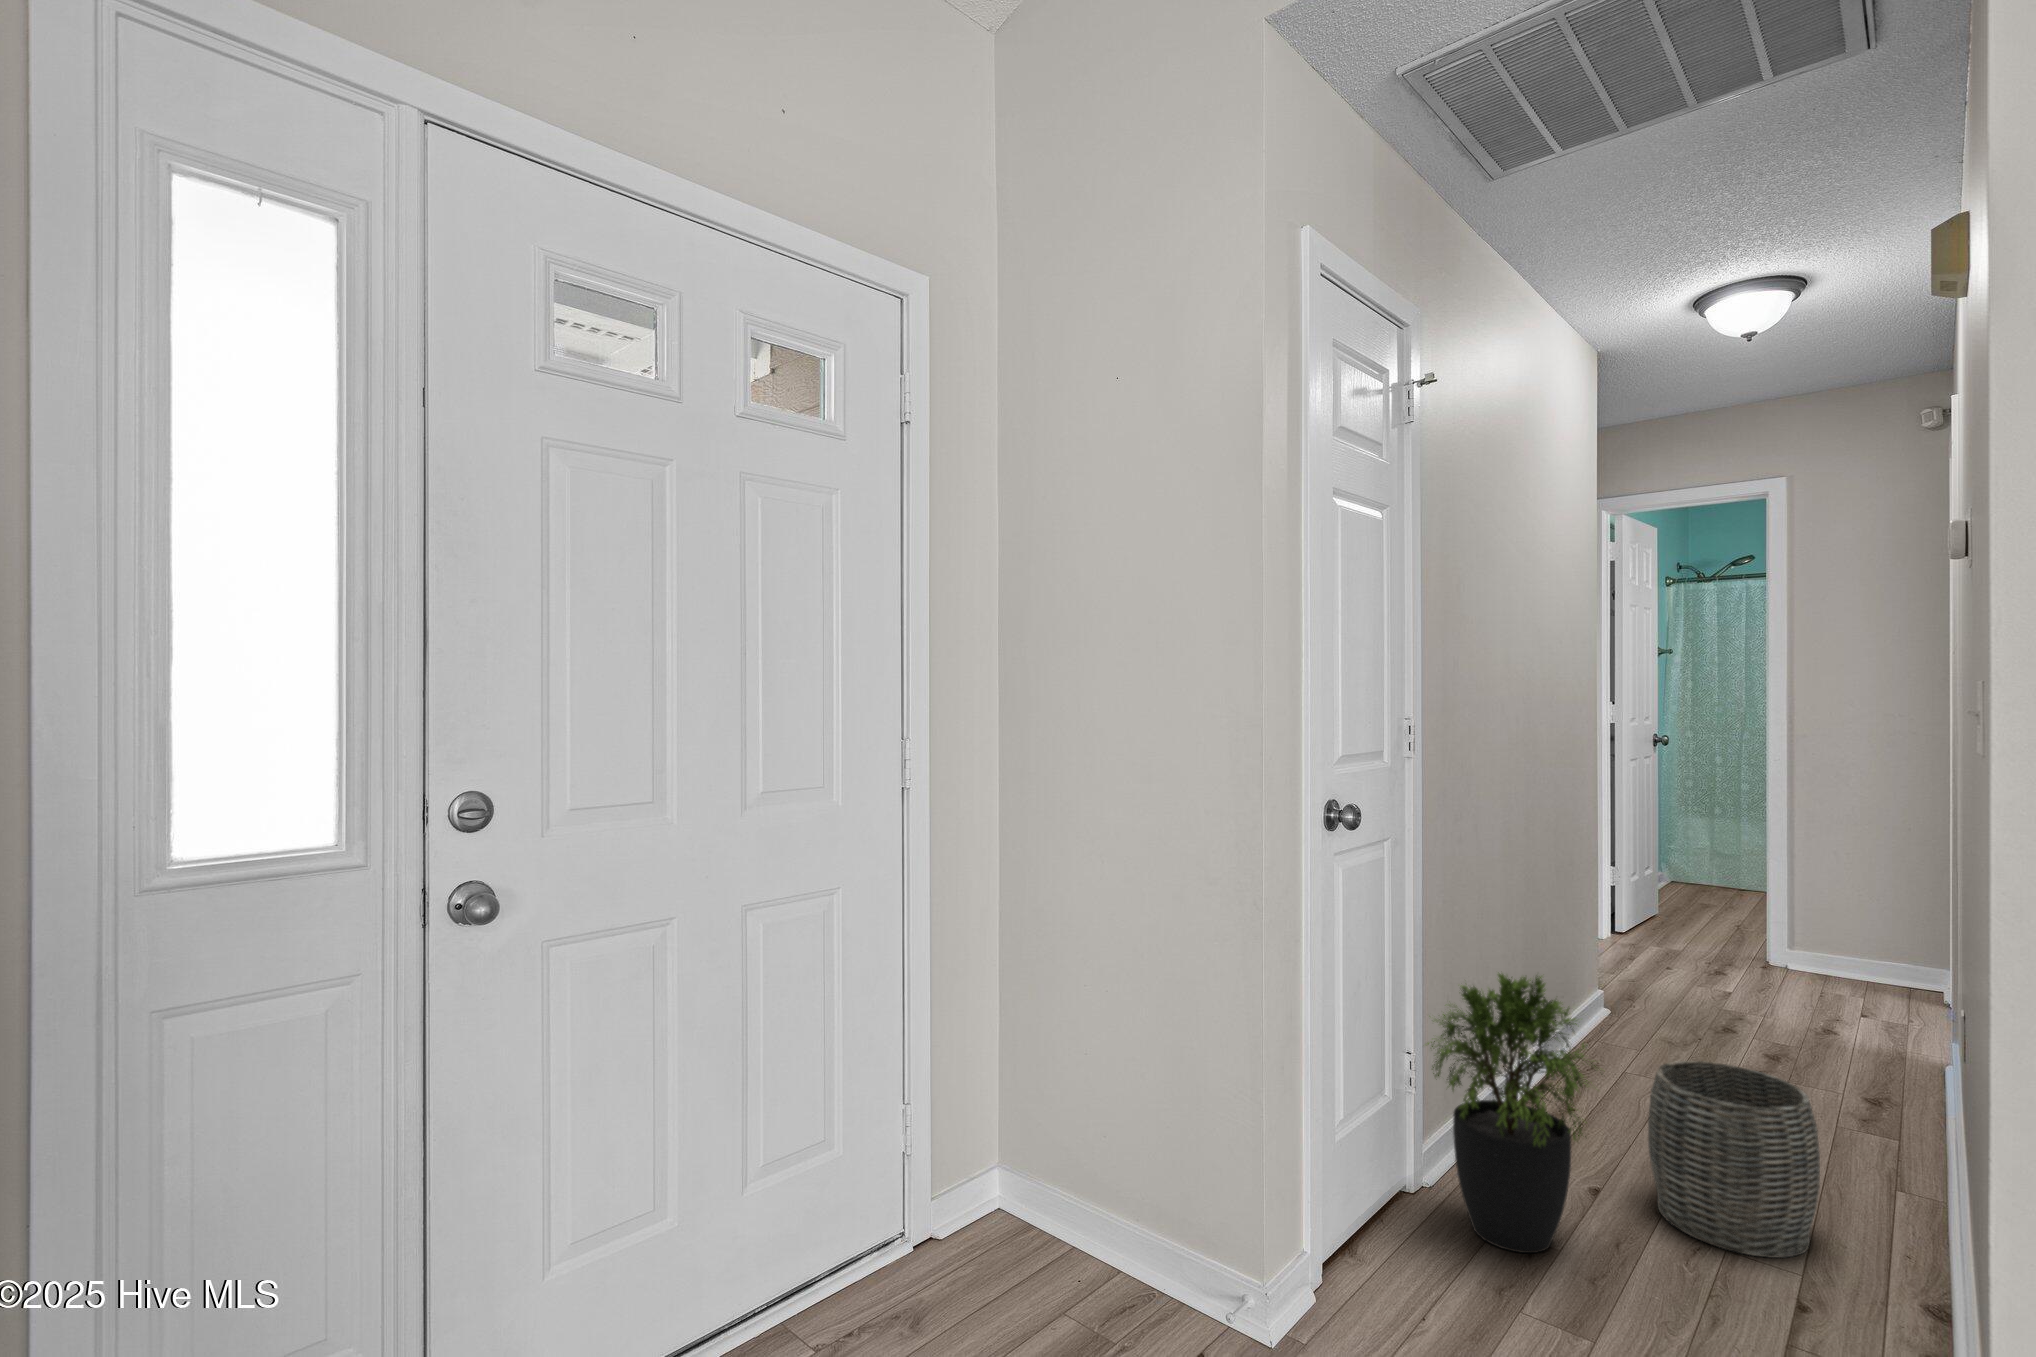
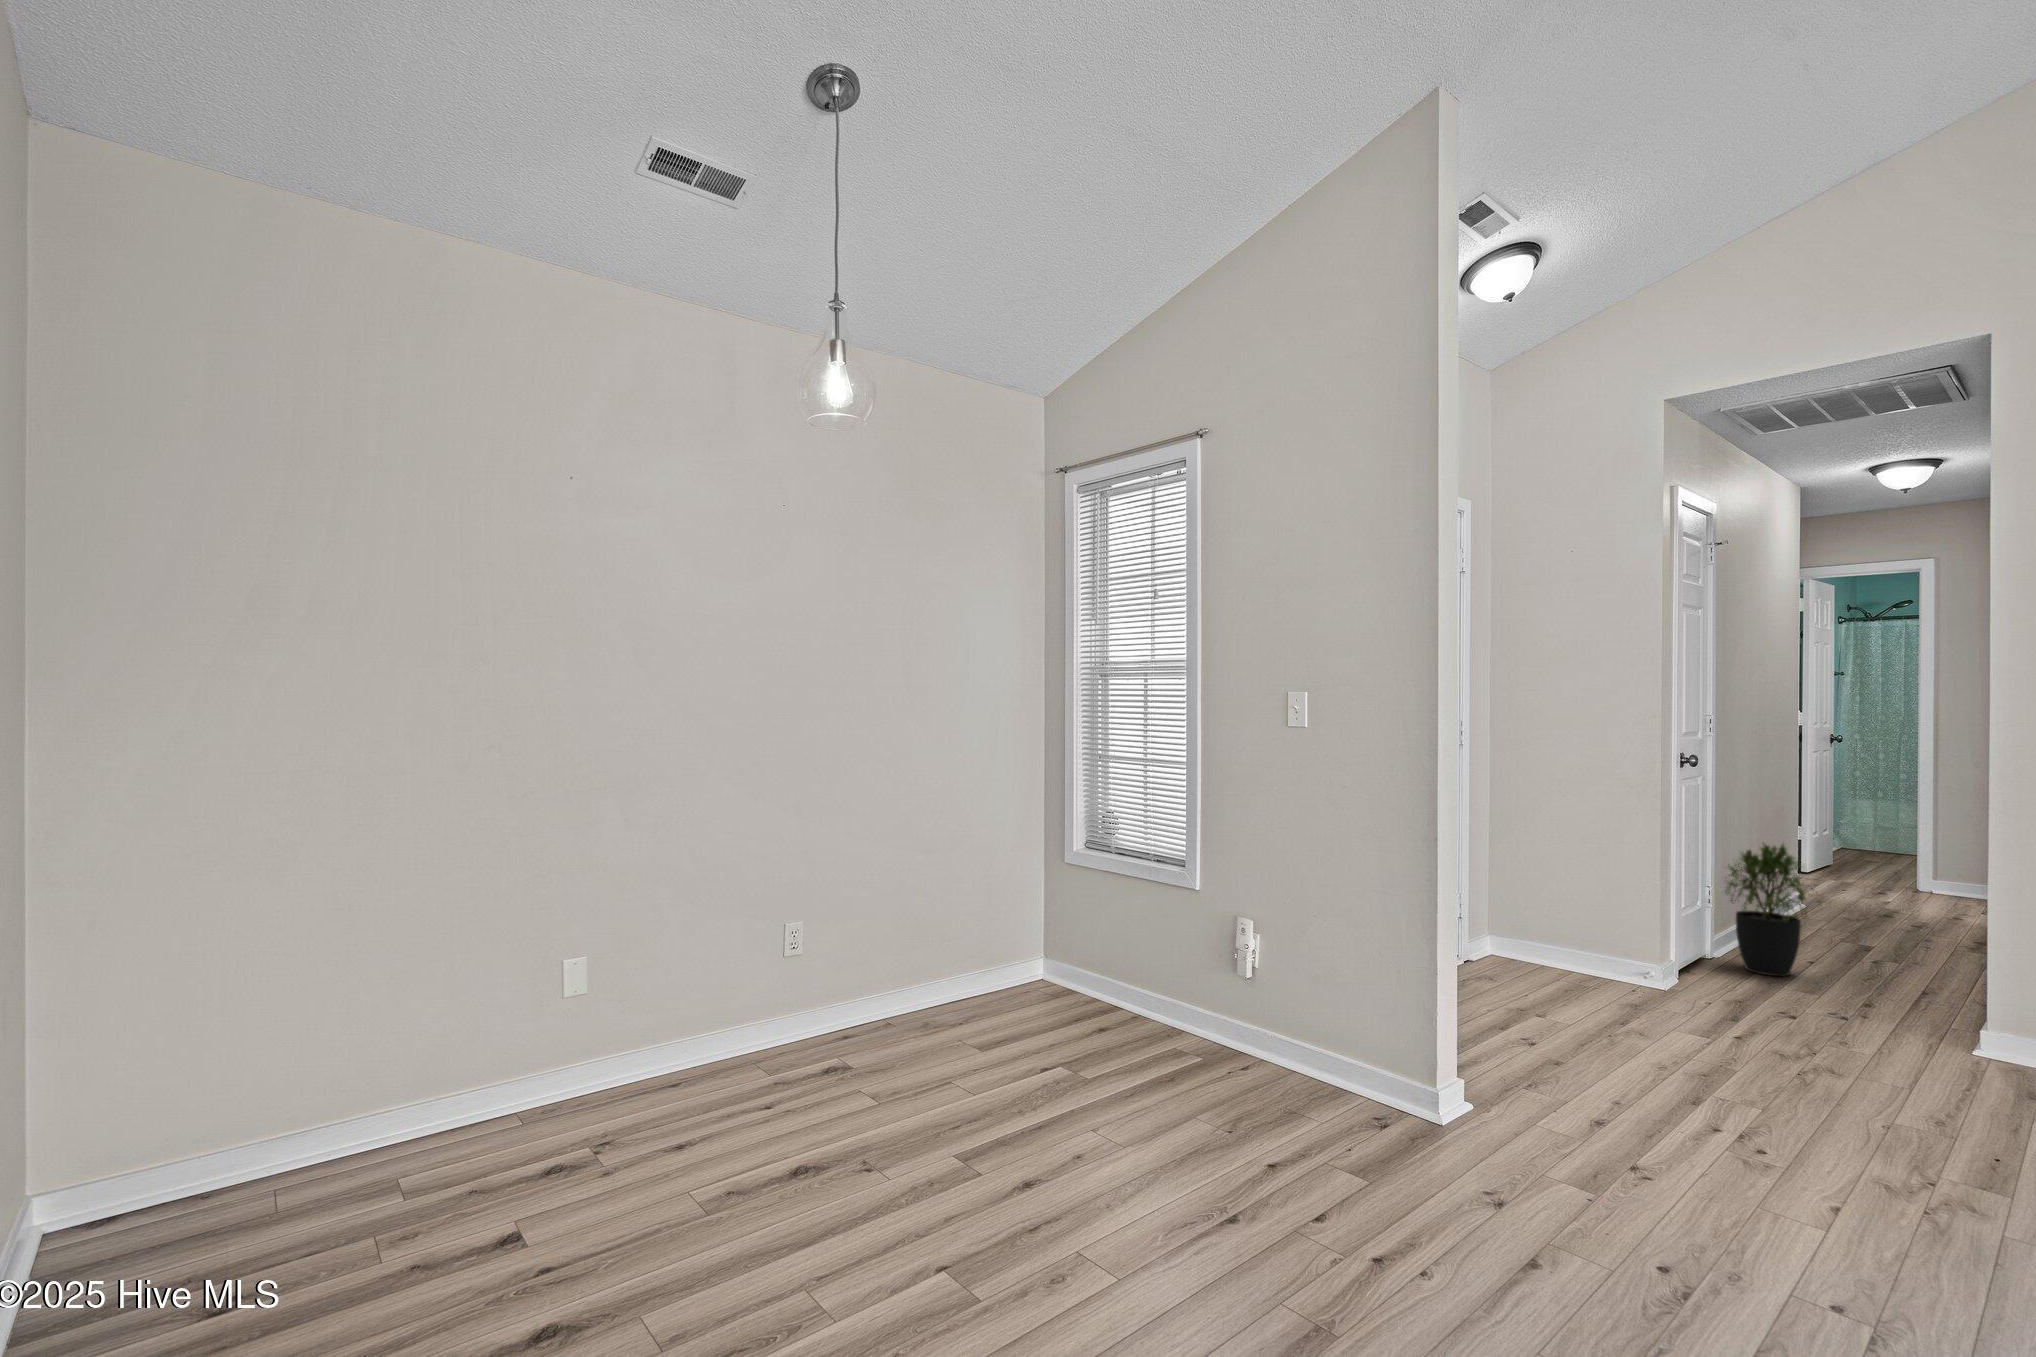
woven basket: present [1648,1061,1820,1258] -> none [1840,896,1931,982]

